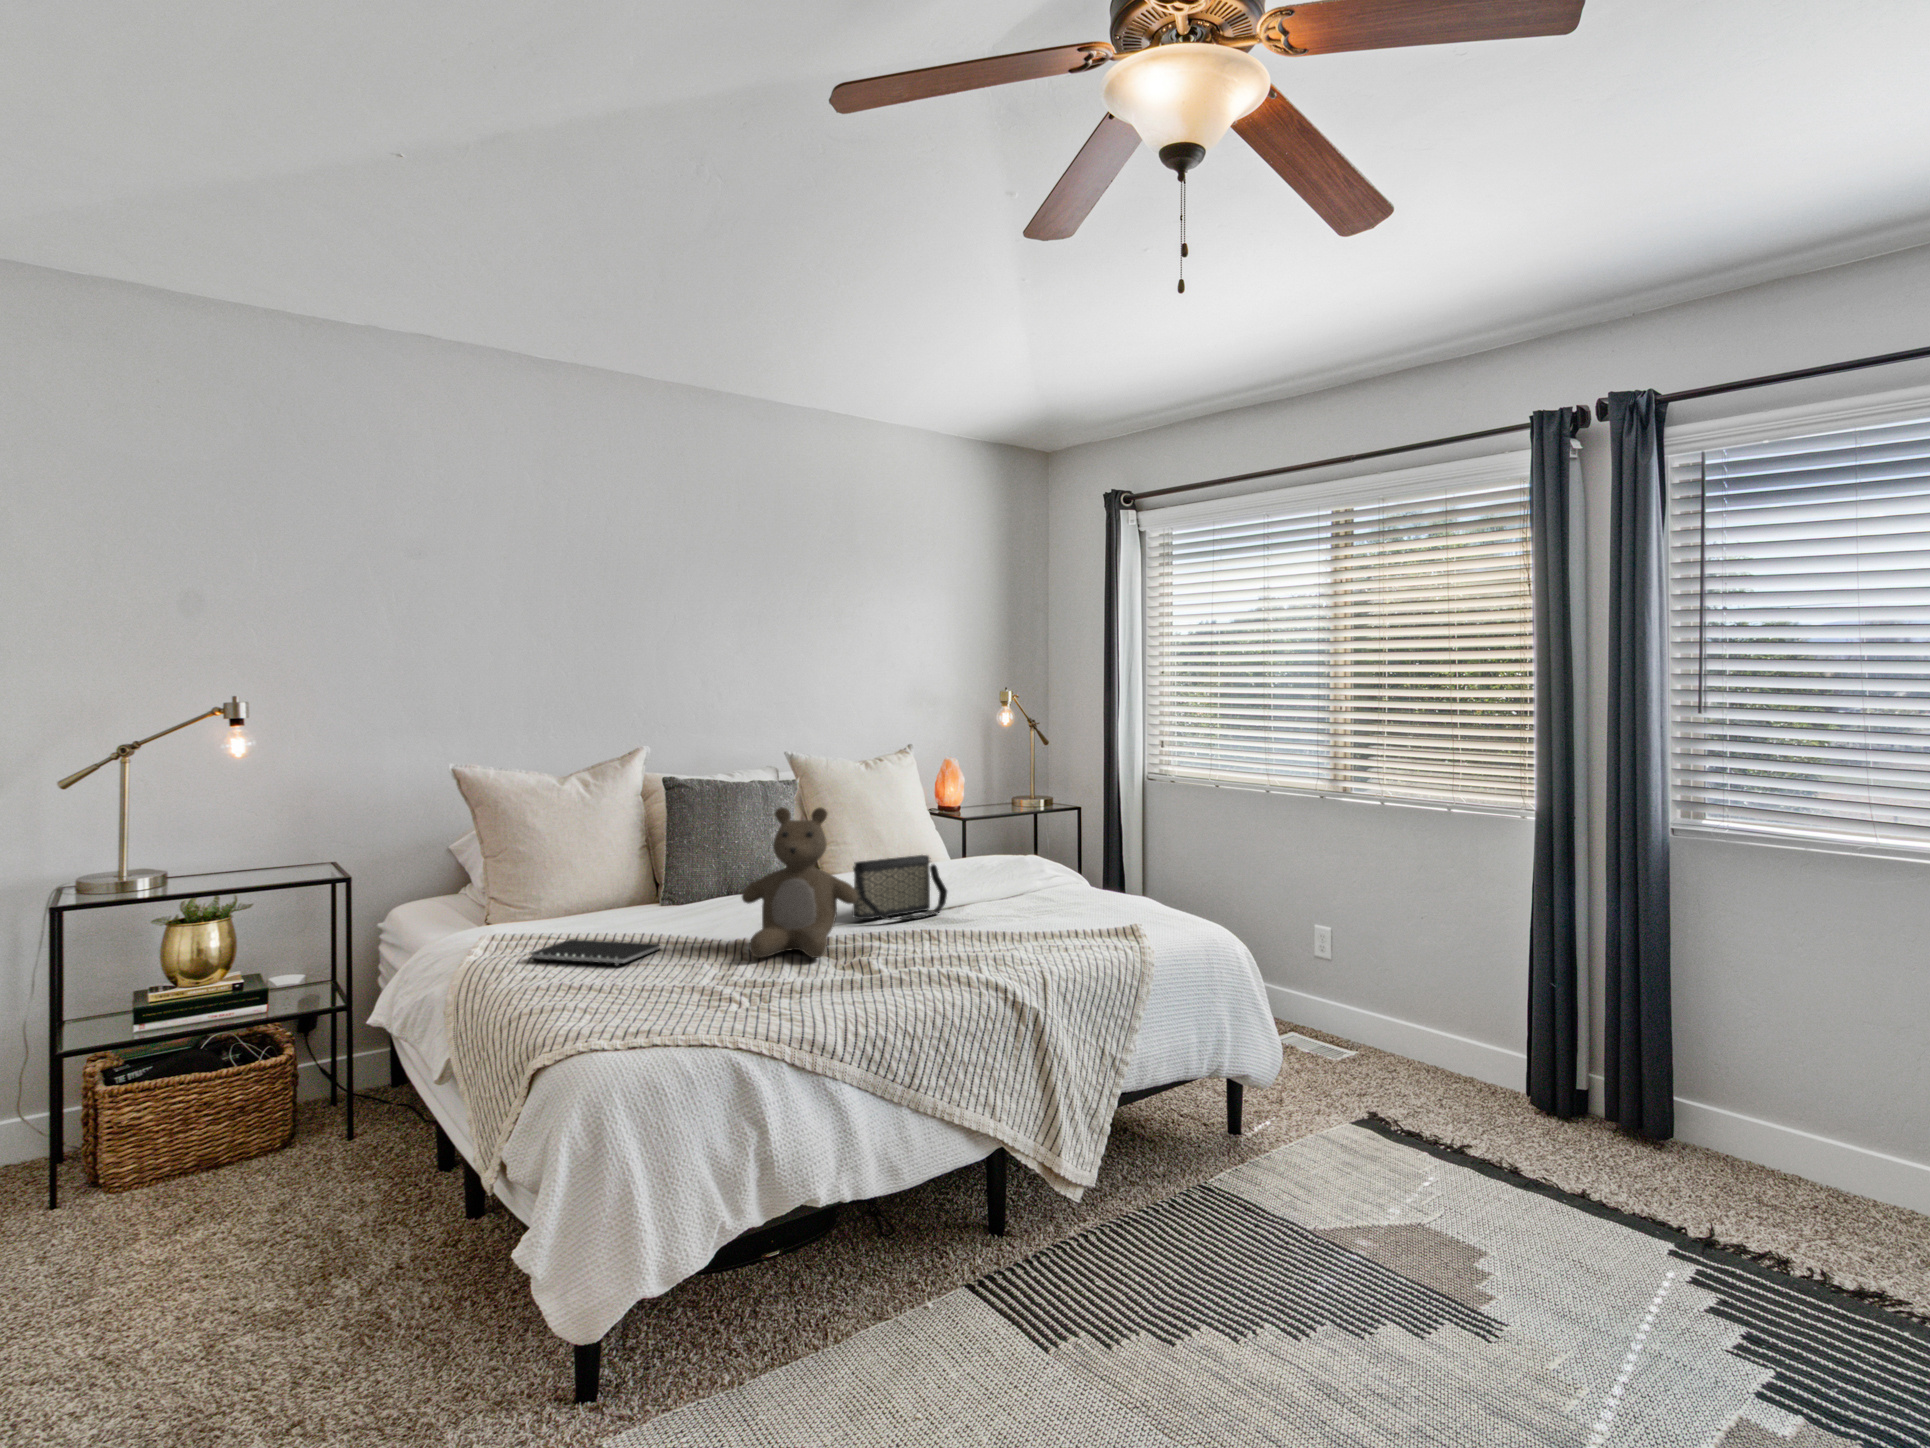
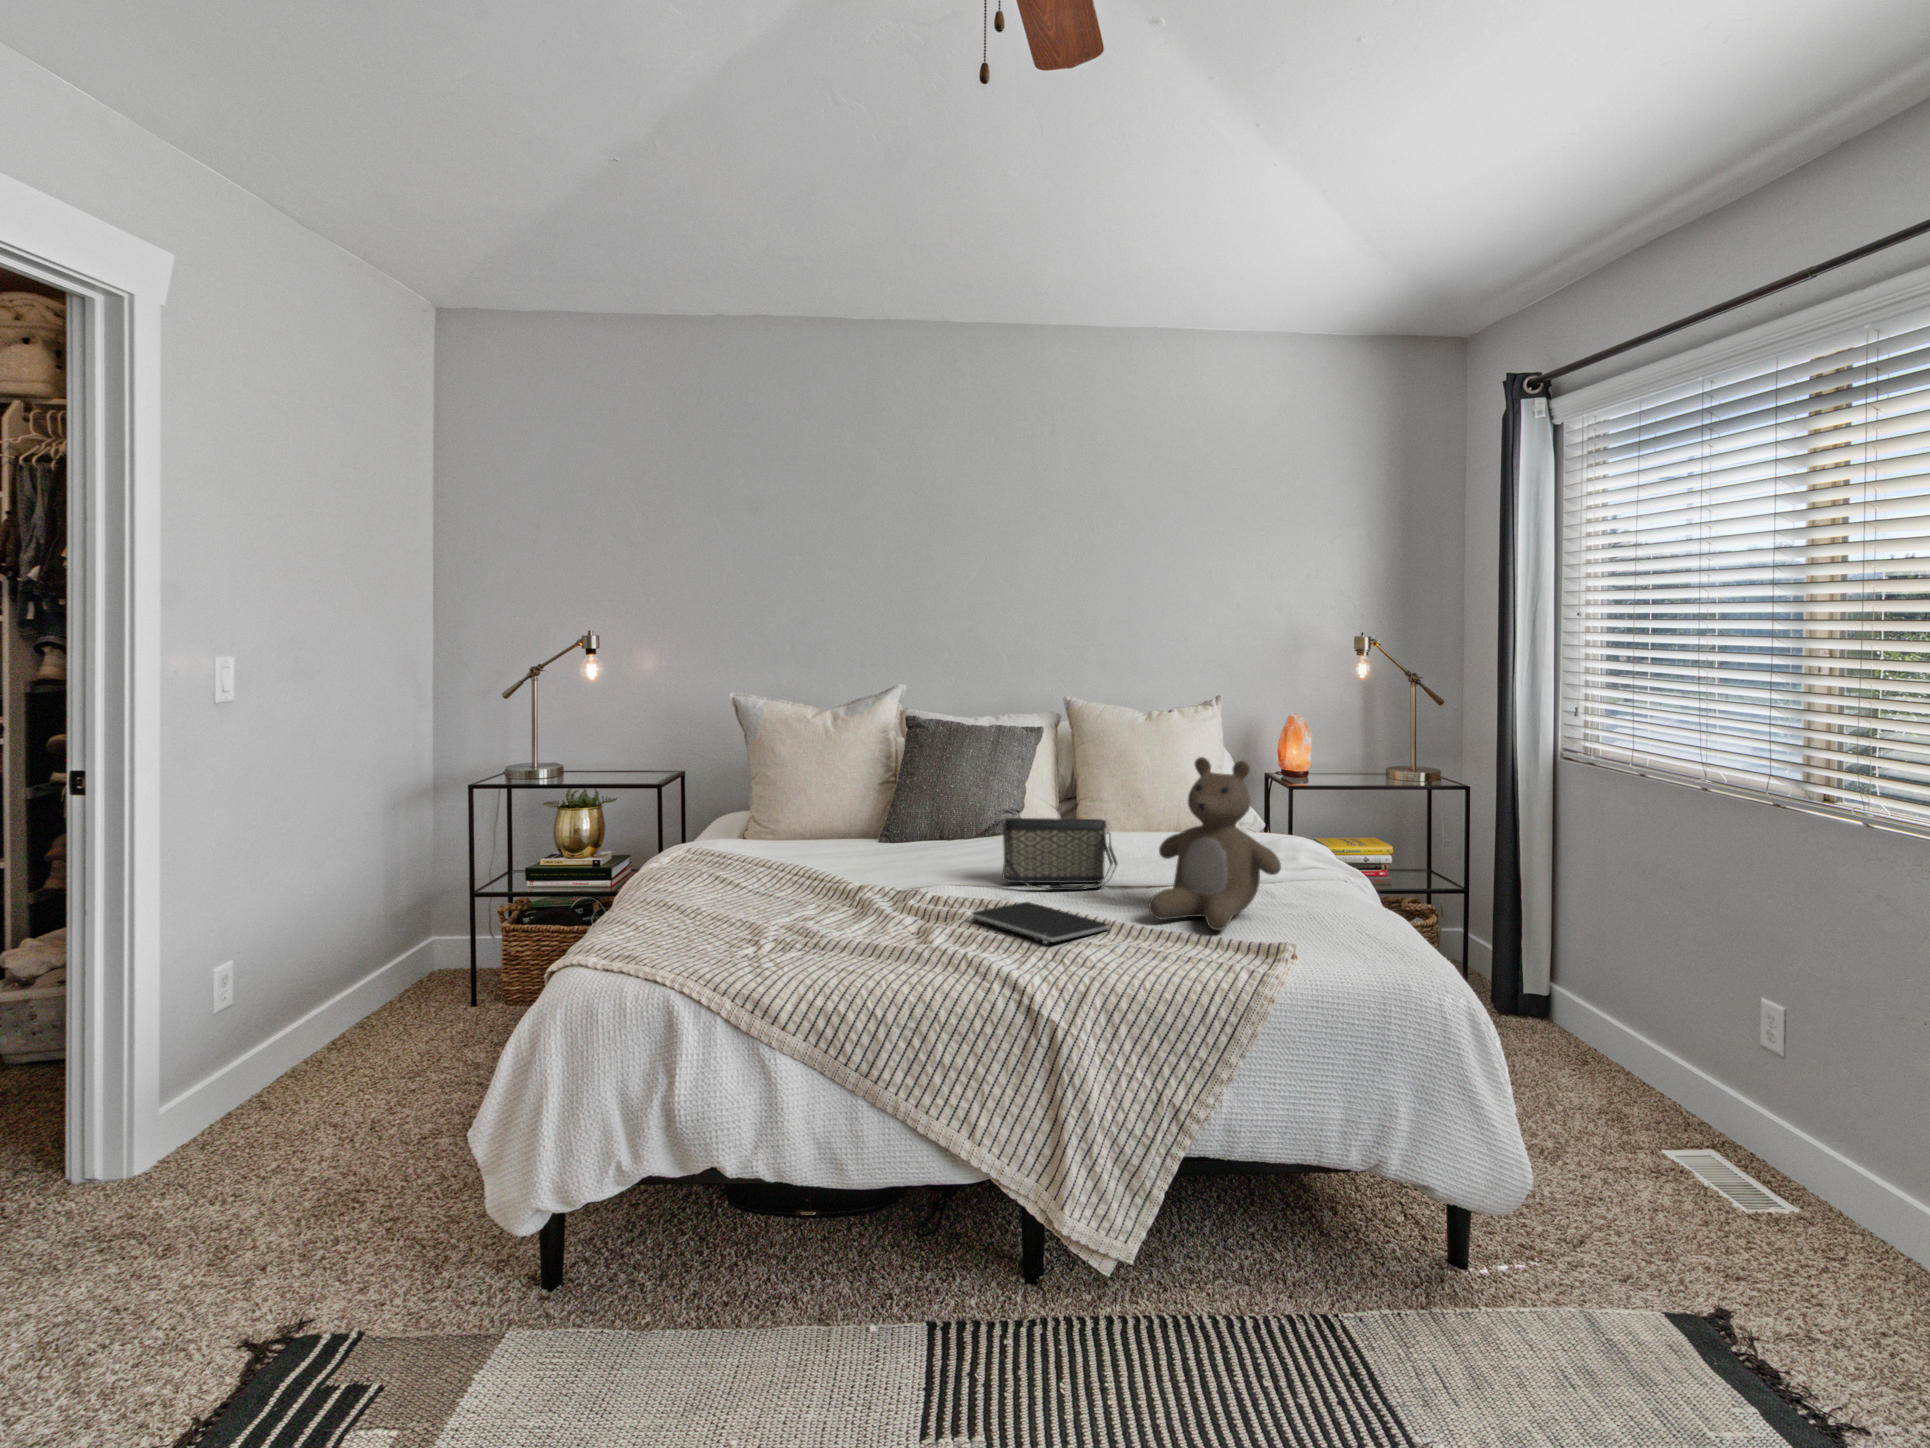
teddy bear: present [742,807,858,958] -> present [1149,757,1281,930]
notebook: present [530,939,660,965] -> present [972,902,1108,943]

